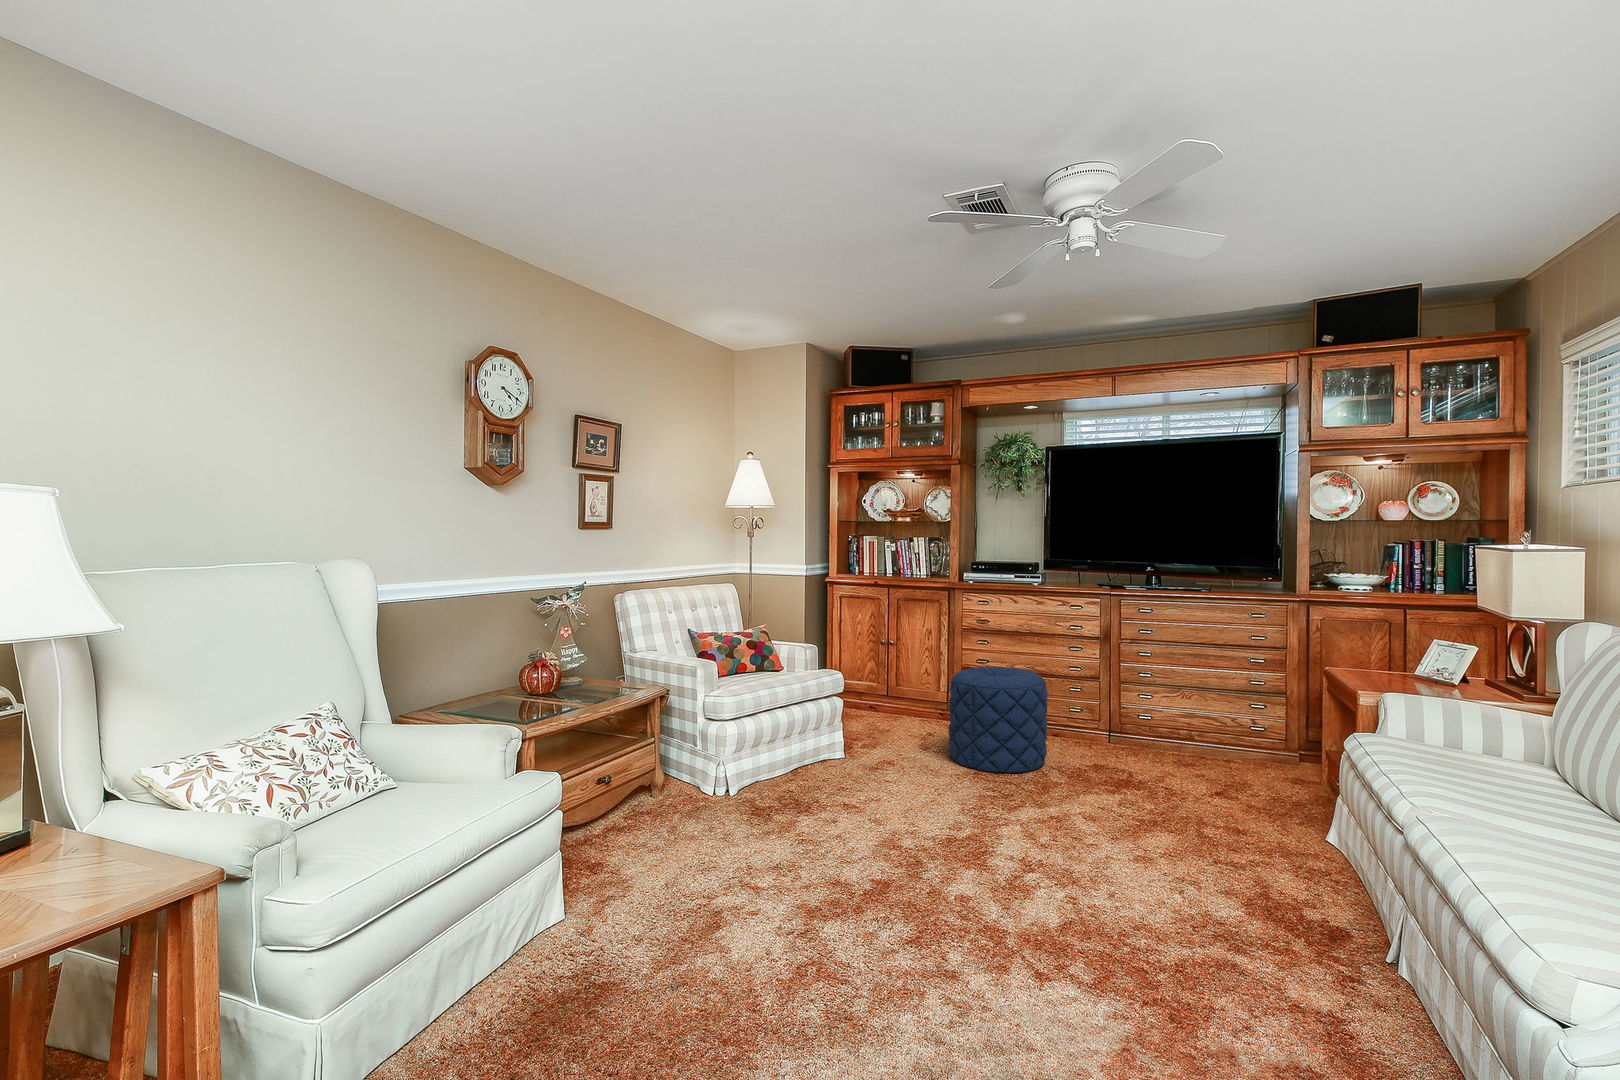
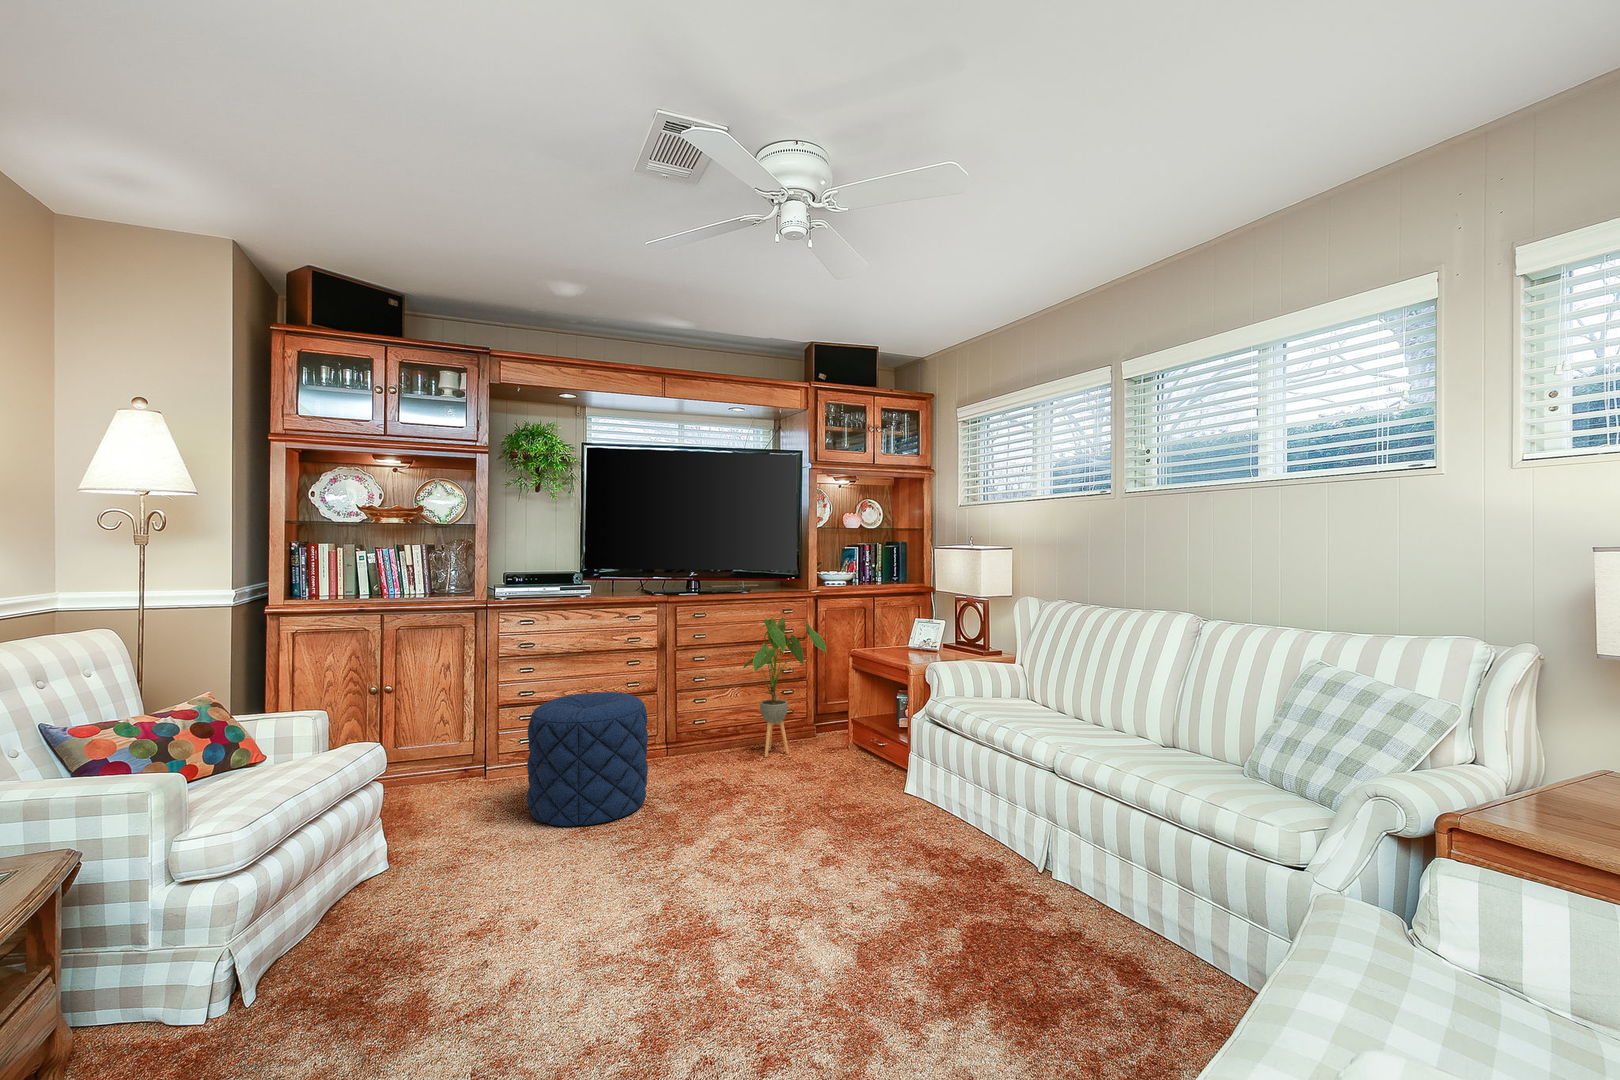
house plant: none [1179,621,1279,772] -> present [744,617,827,757]

